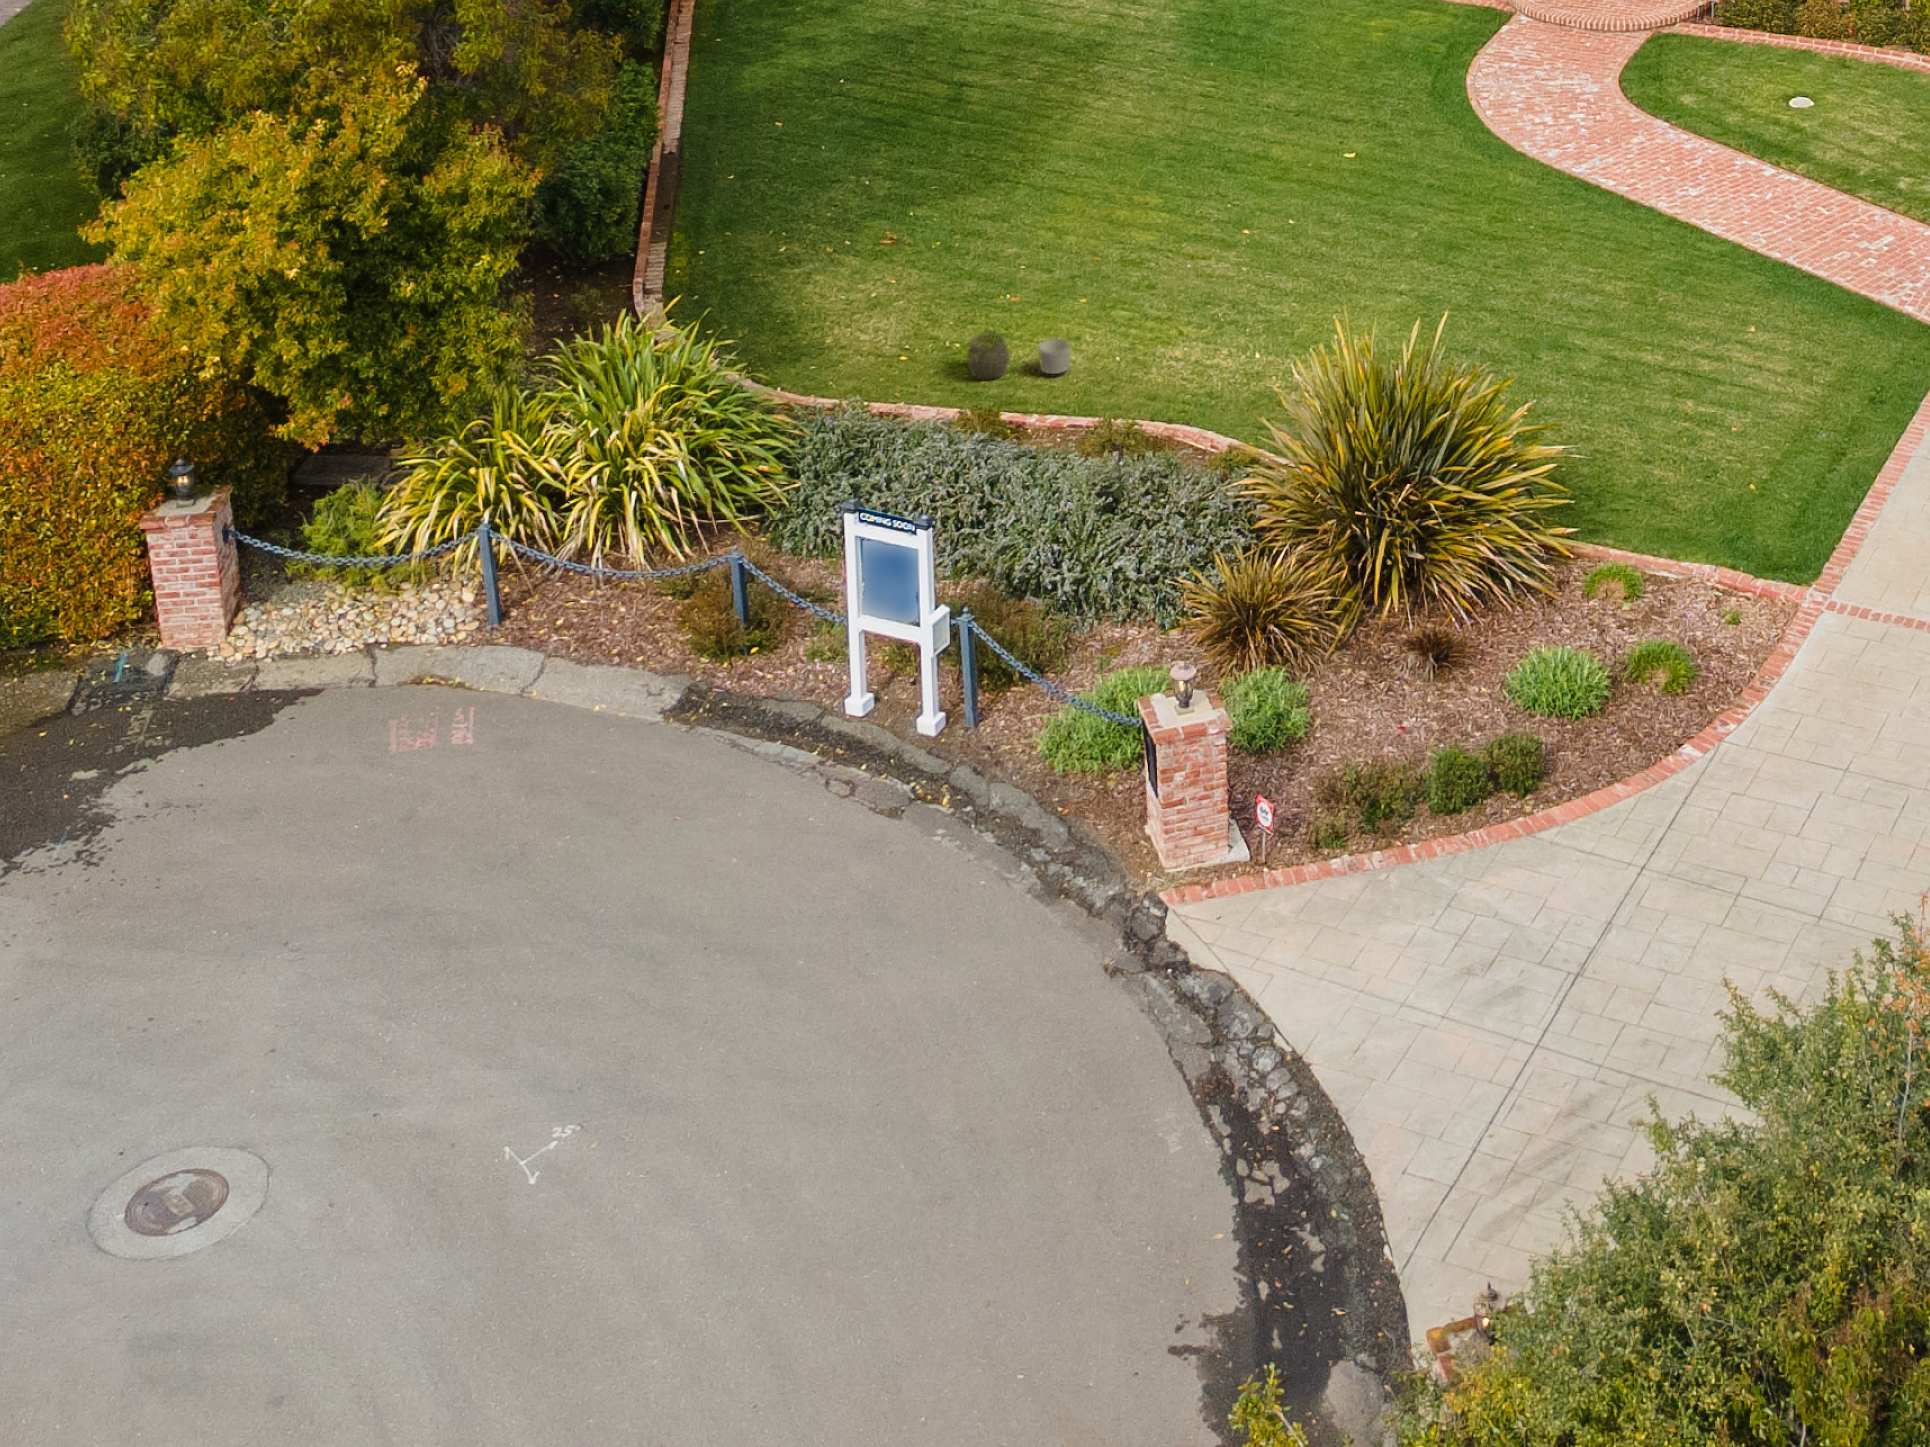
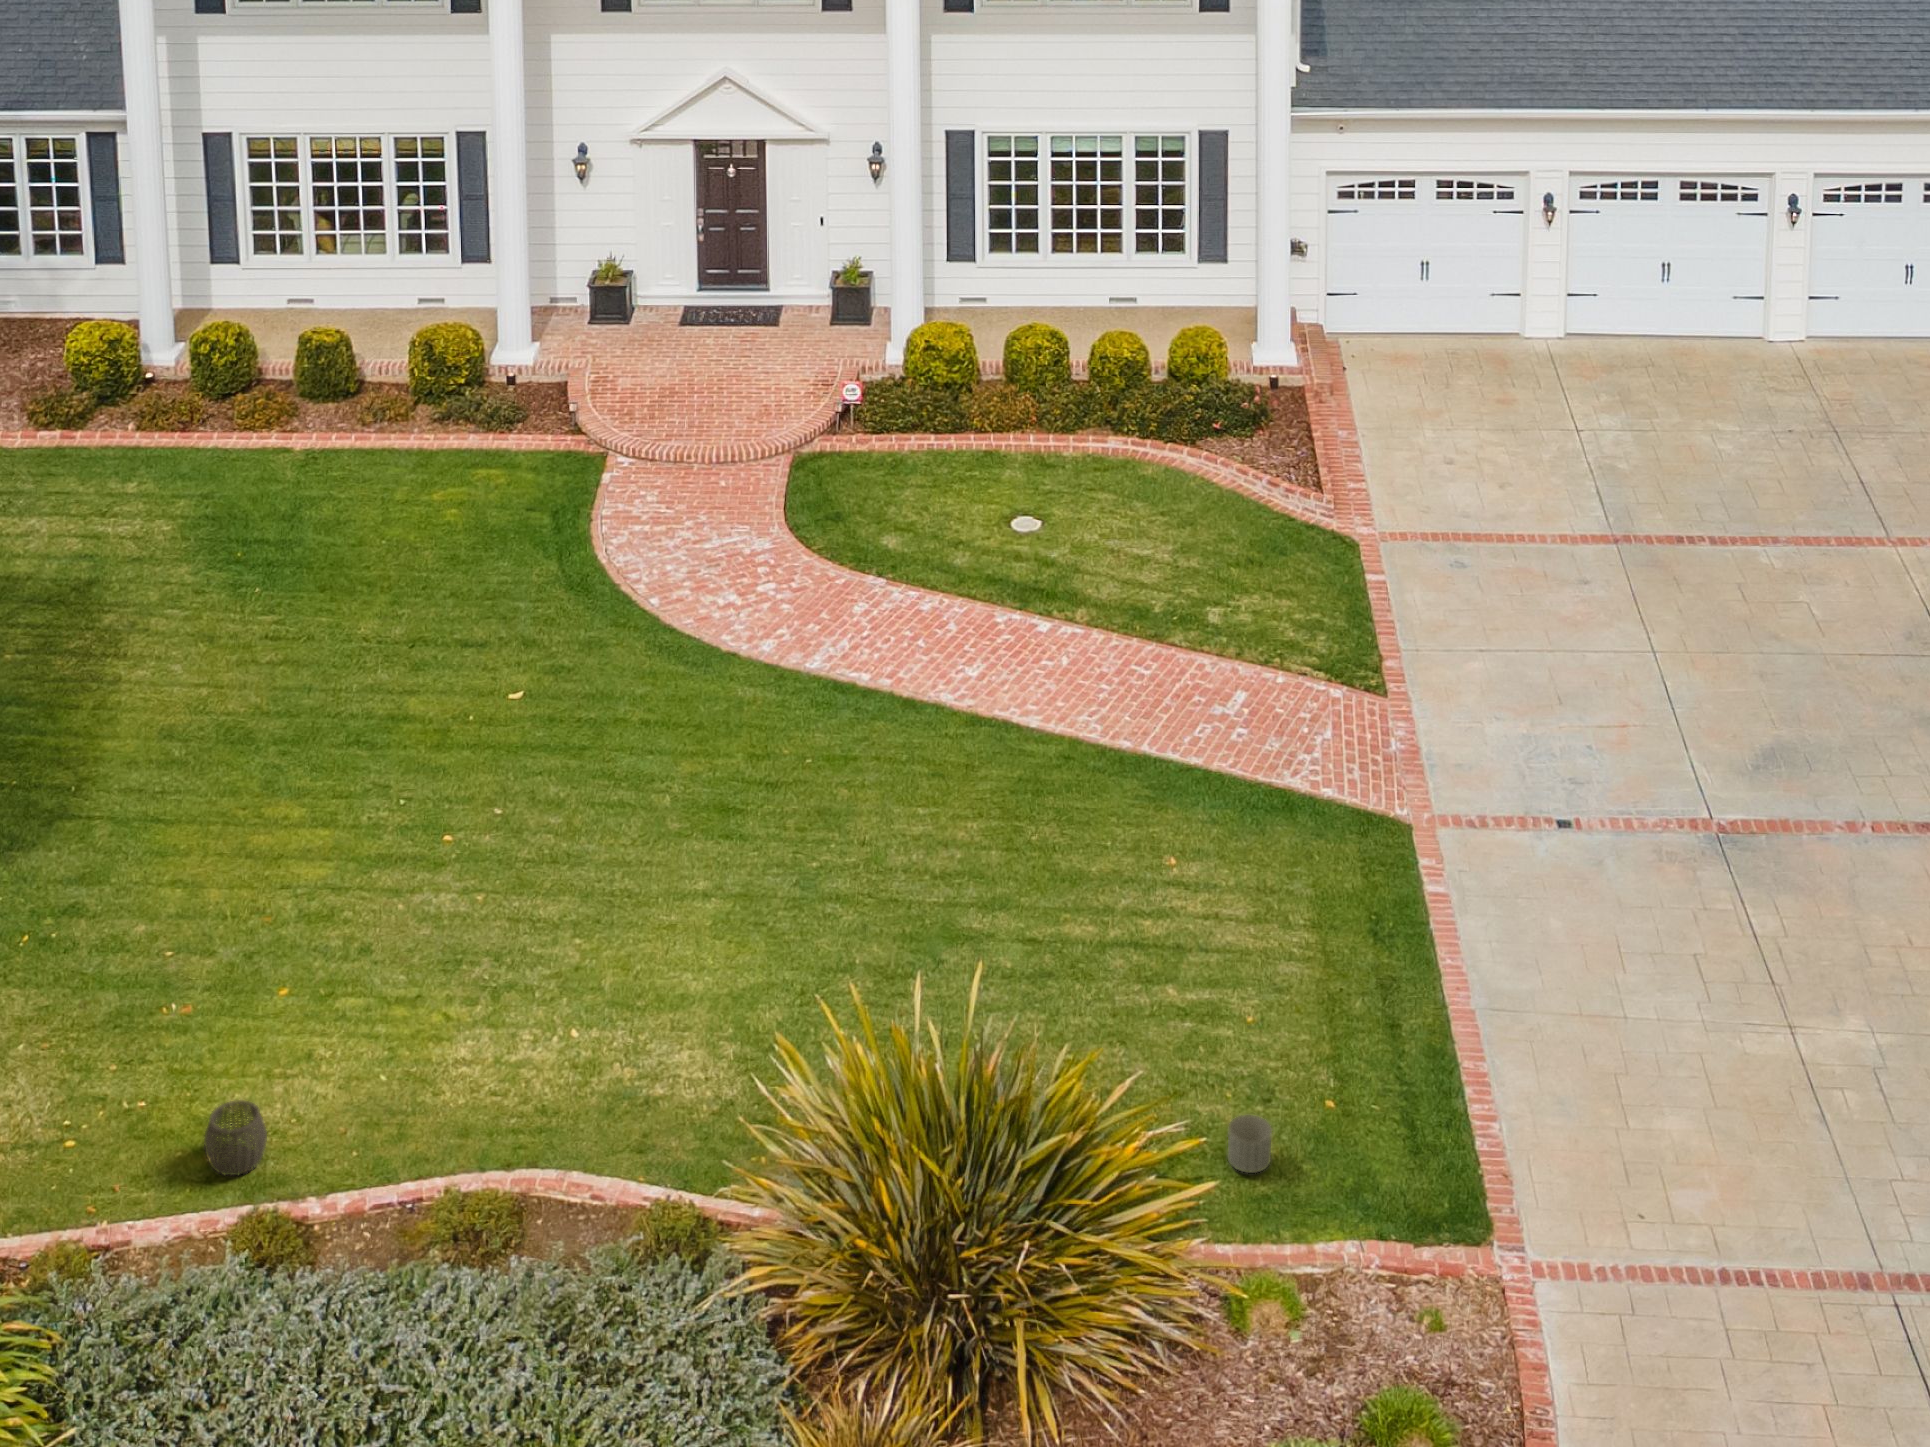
planter: present [1039,339,1070,374] -> present [1228,1115,1272,1173]

